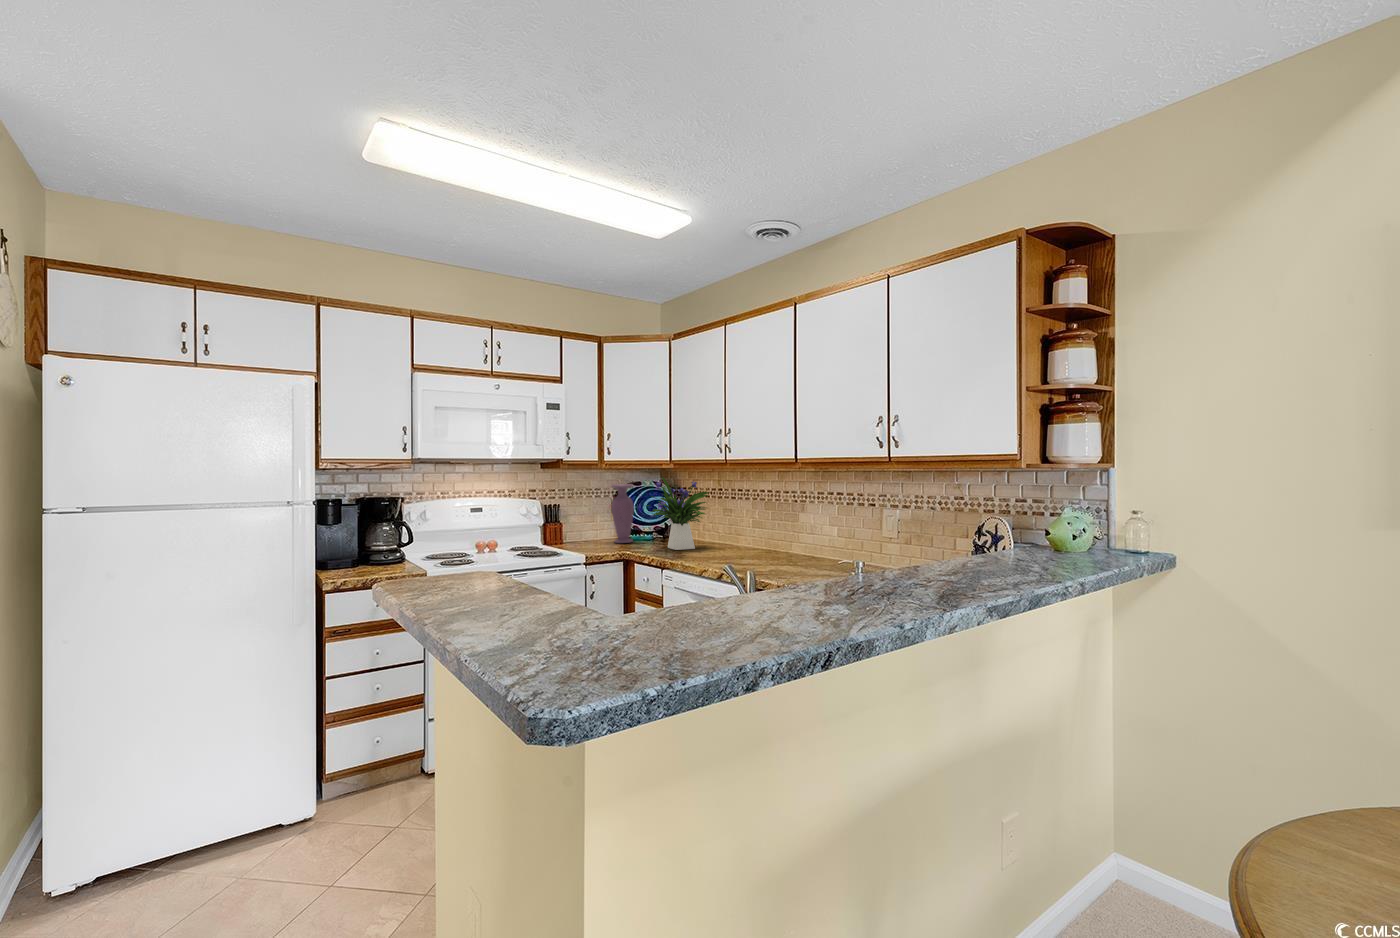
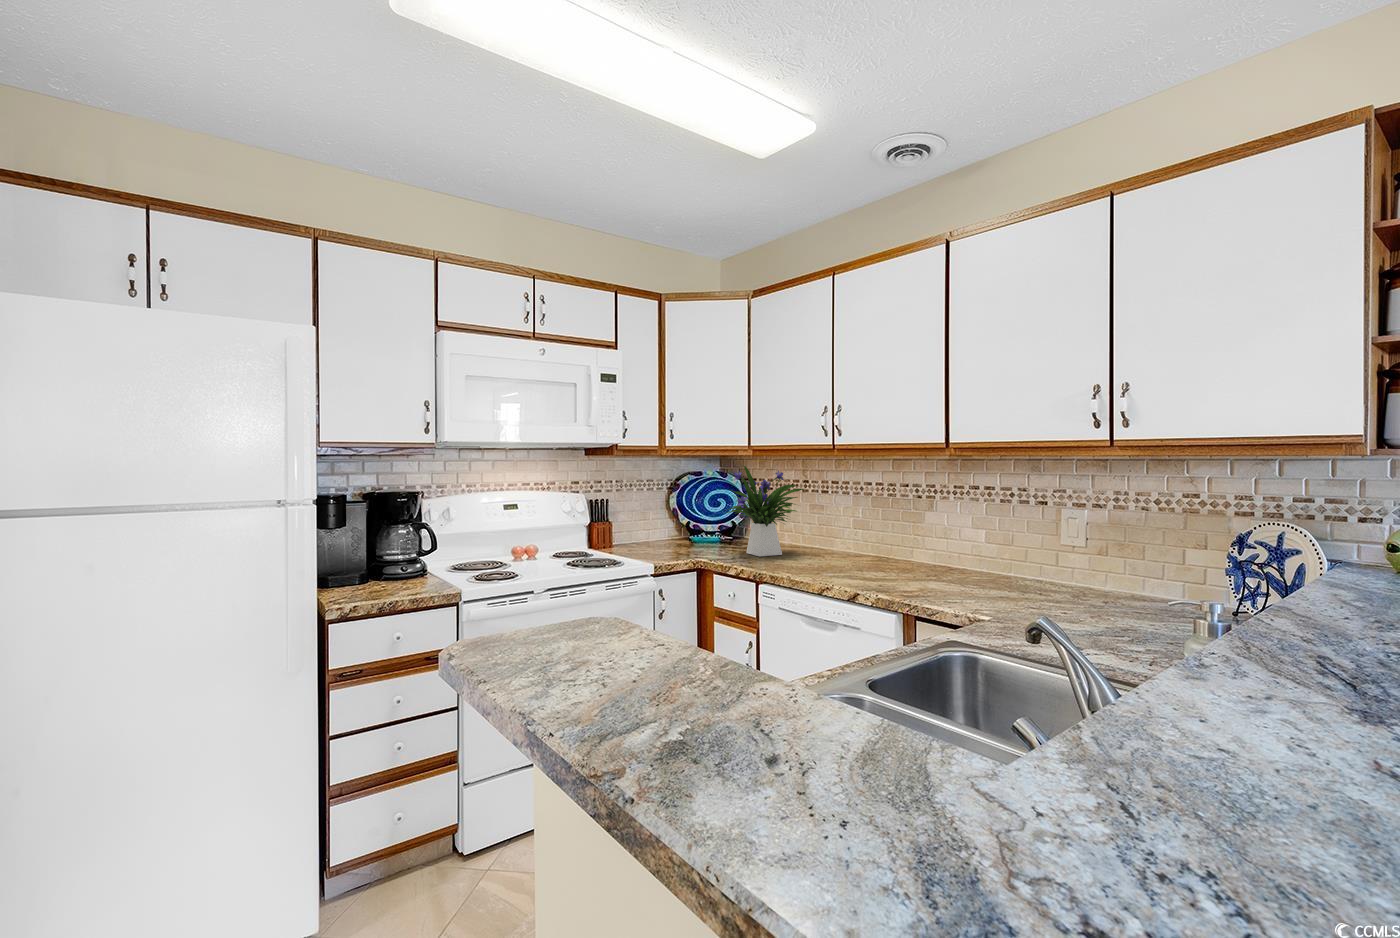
vase: present [612,484,634,543] -> none [671,474,698,547]

